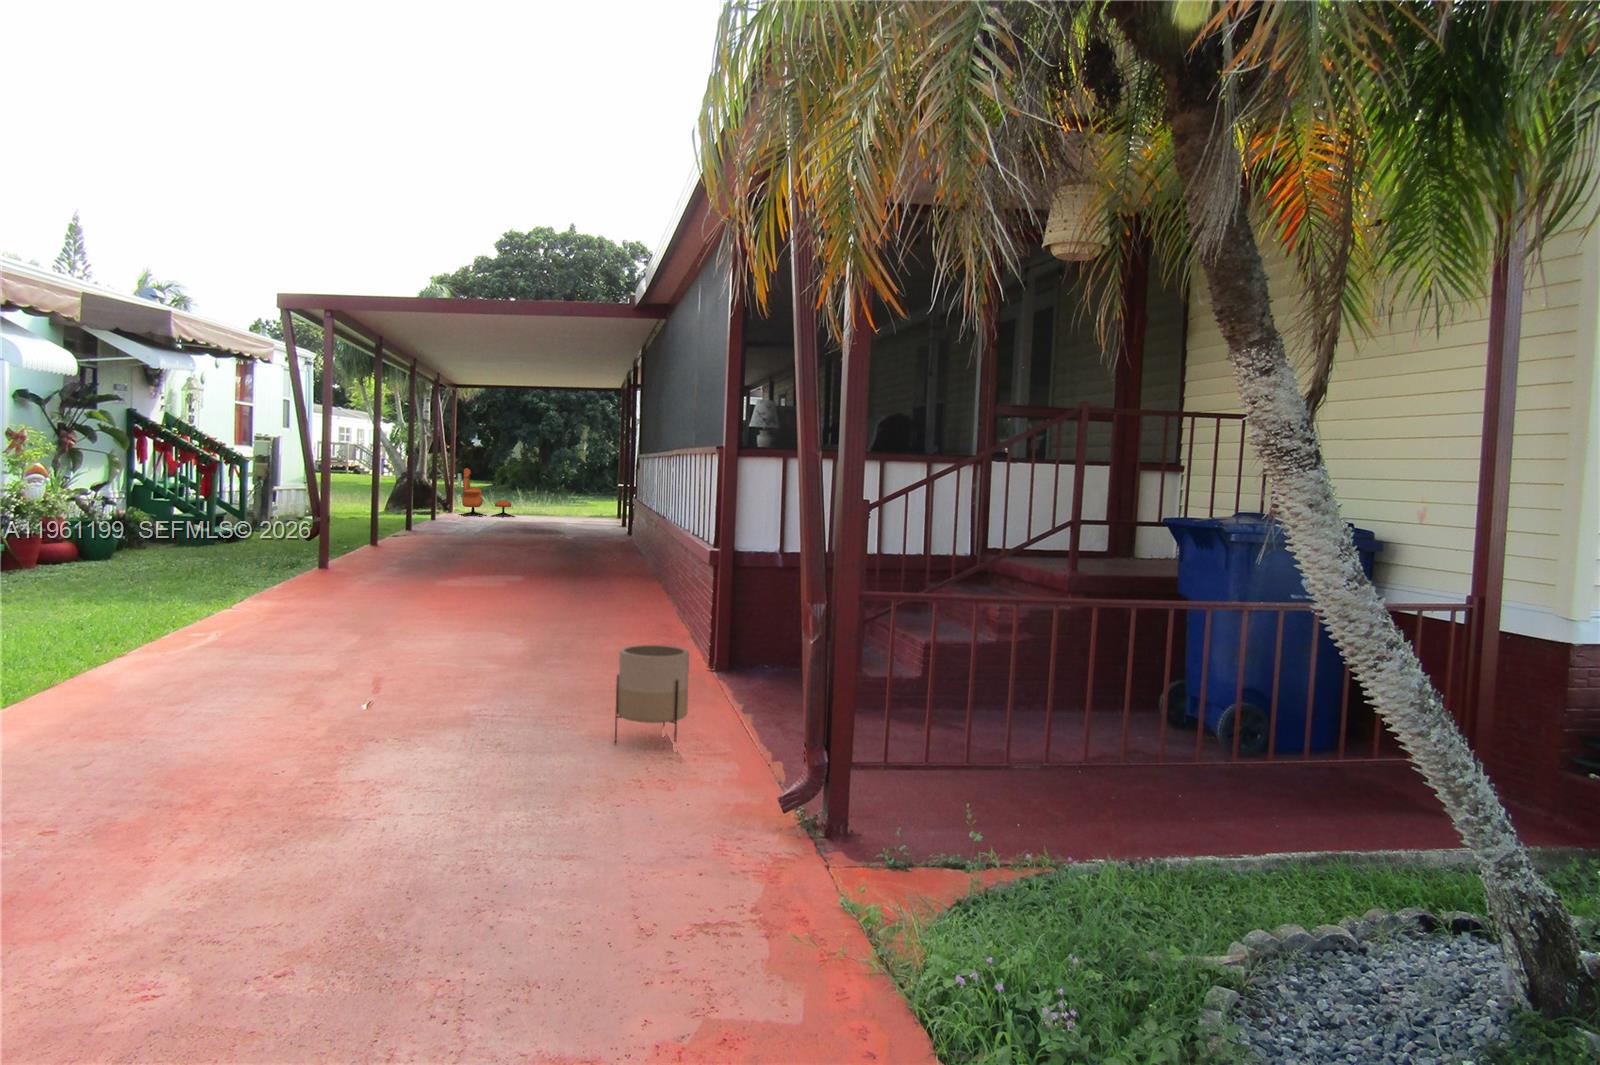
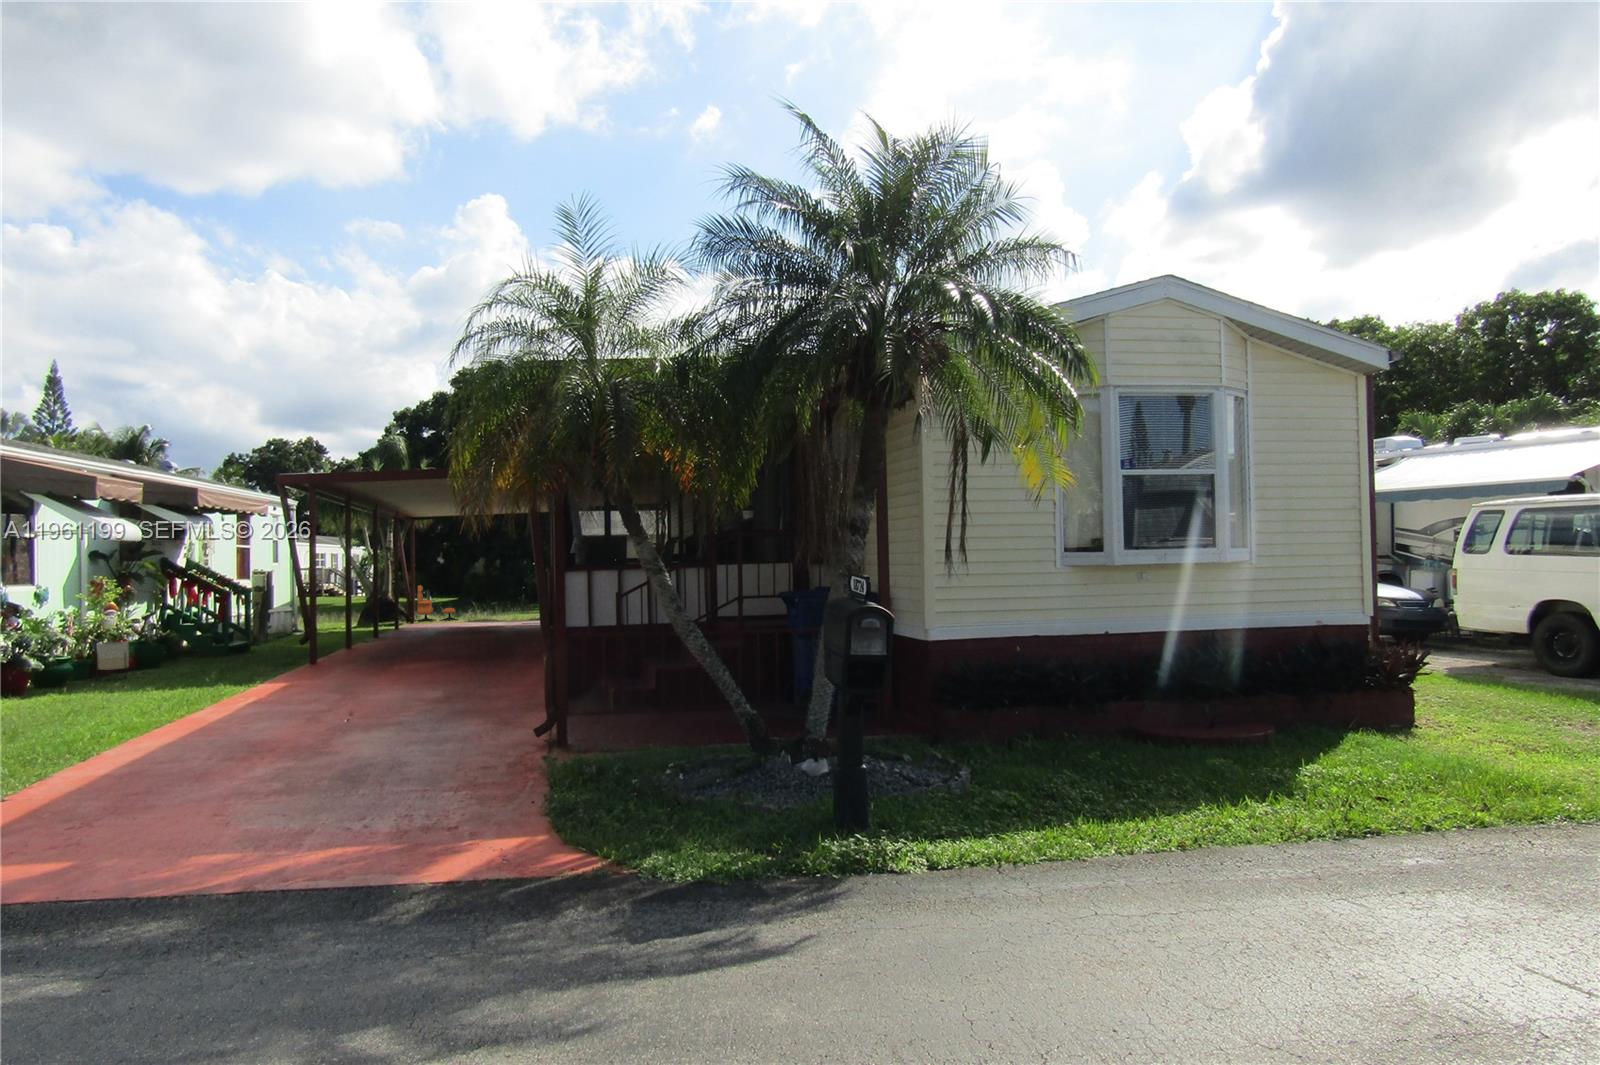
planter: present [615,645,689,744] -> present [97,642,129,670]

